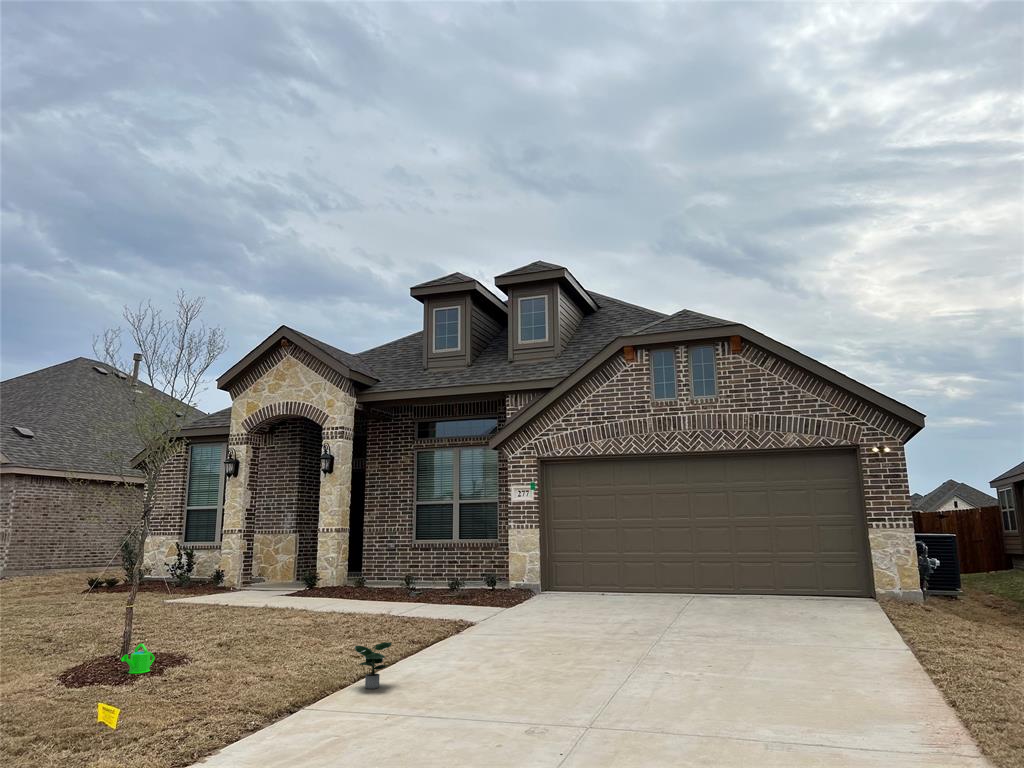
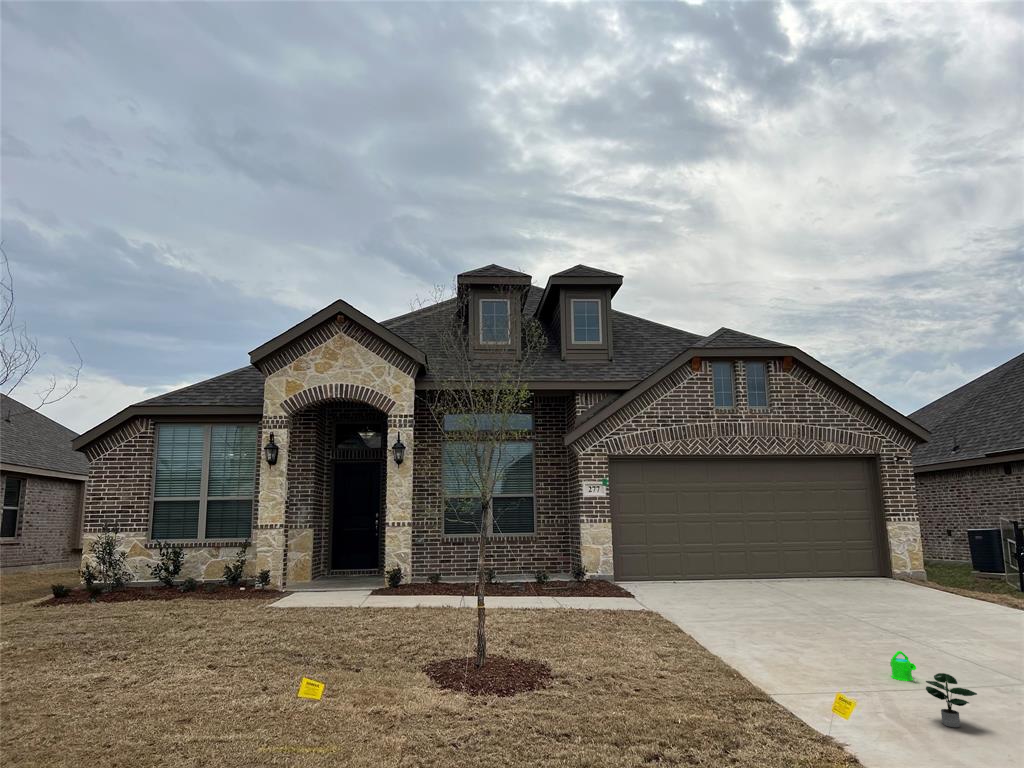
watering can: present [121,643,155,674] -> present [890,651,916,681]

